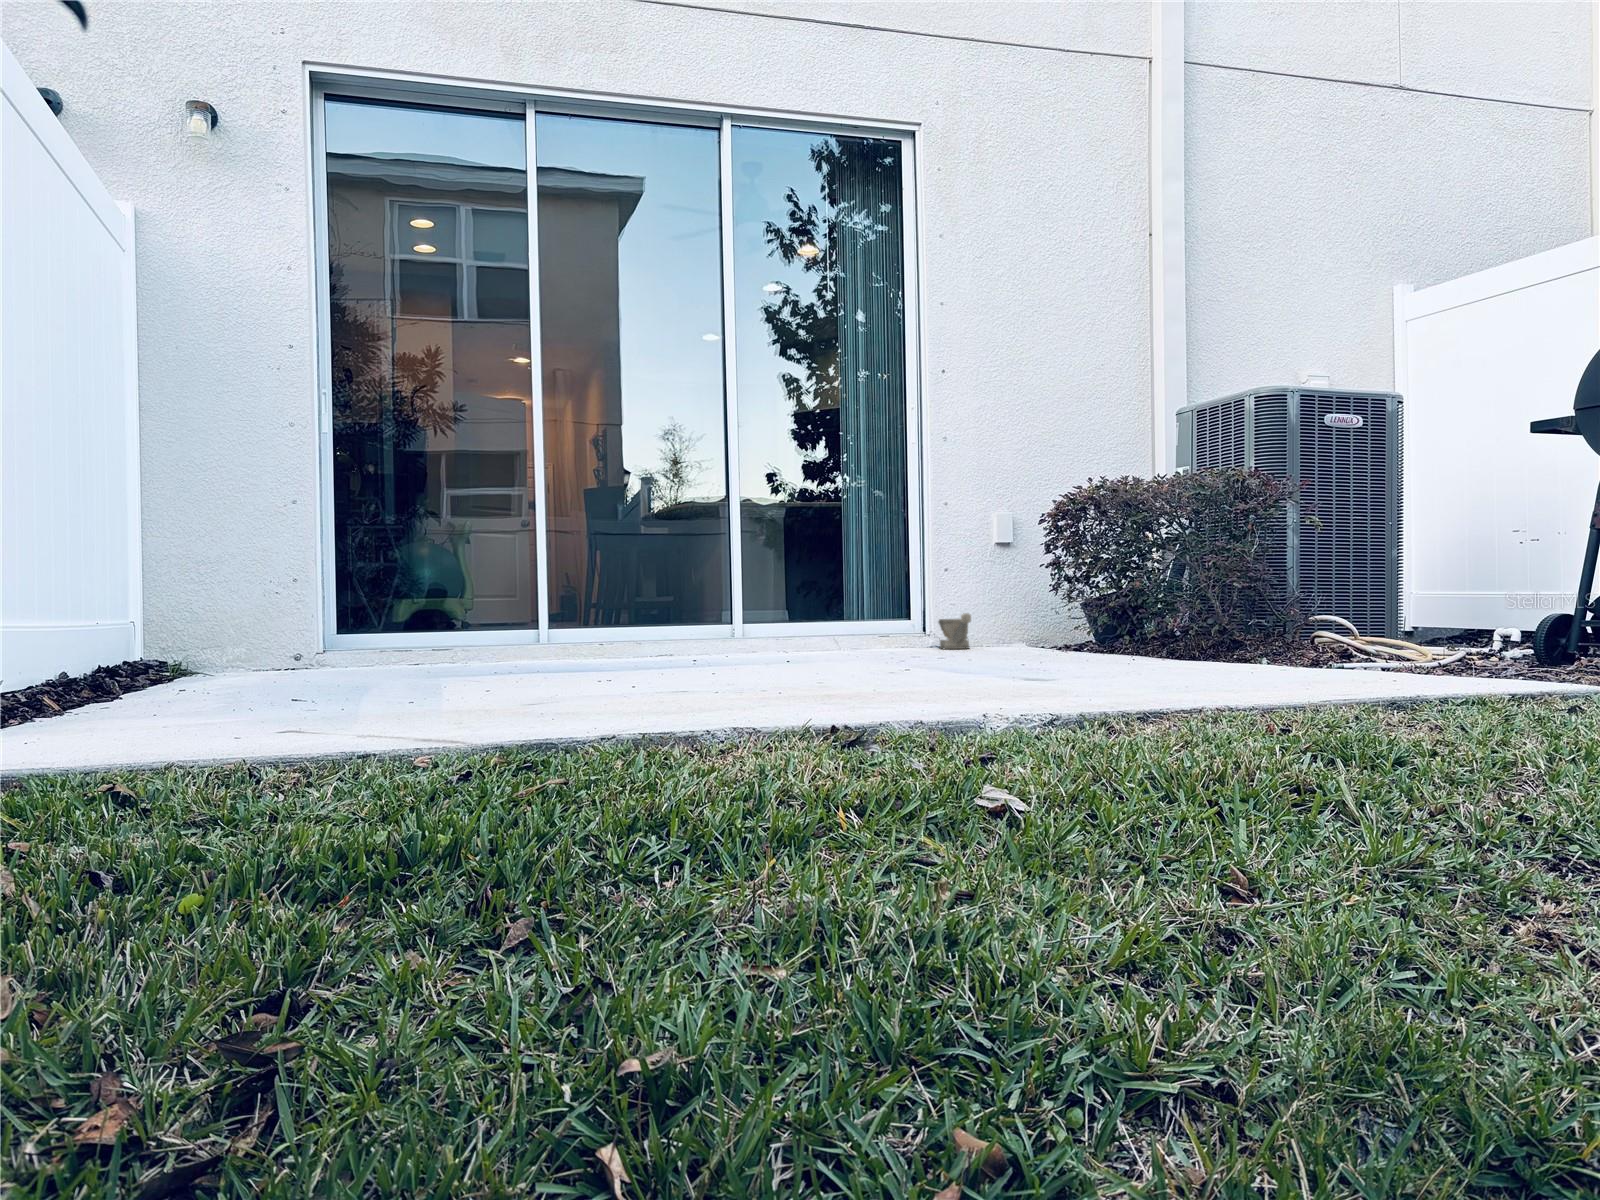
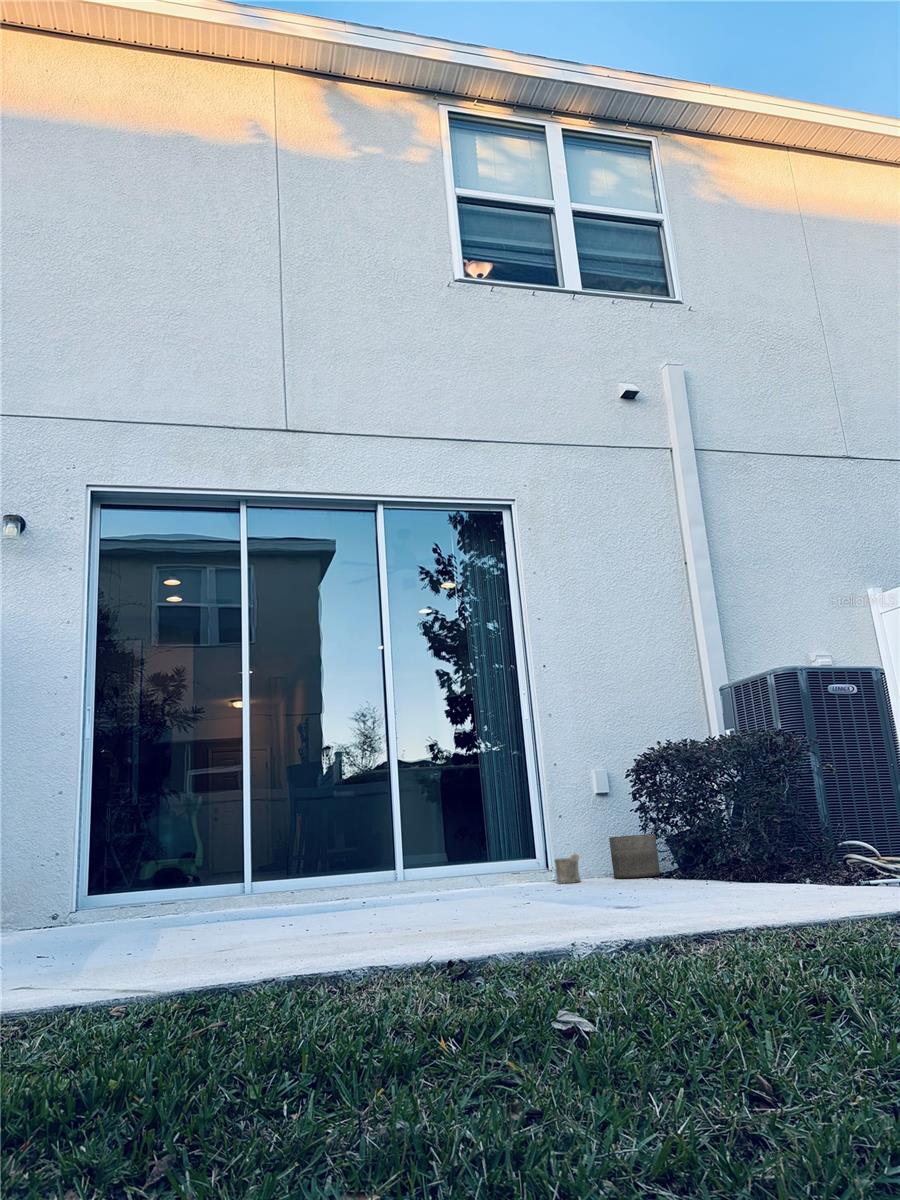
planter: none [1010,594,1071,647] -> present [609,834,660,879]

